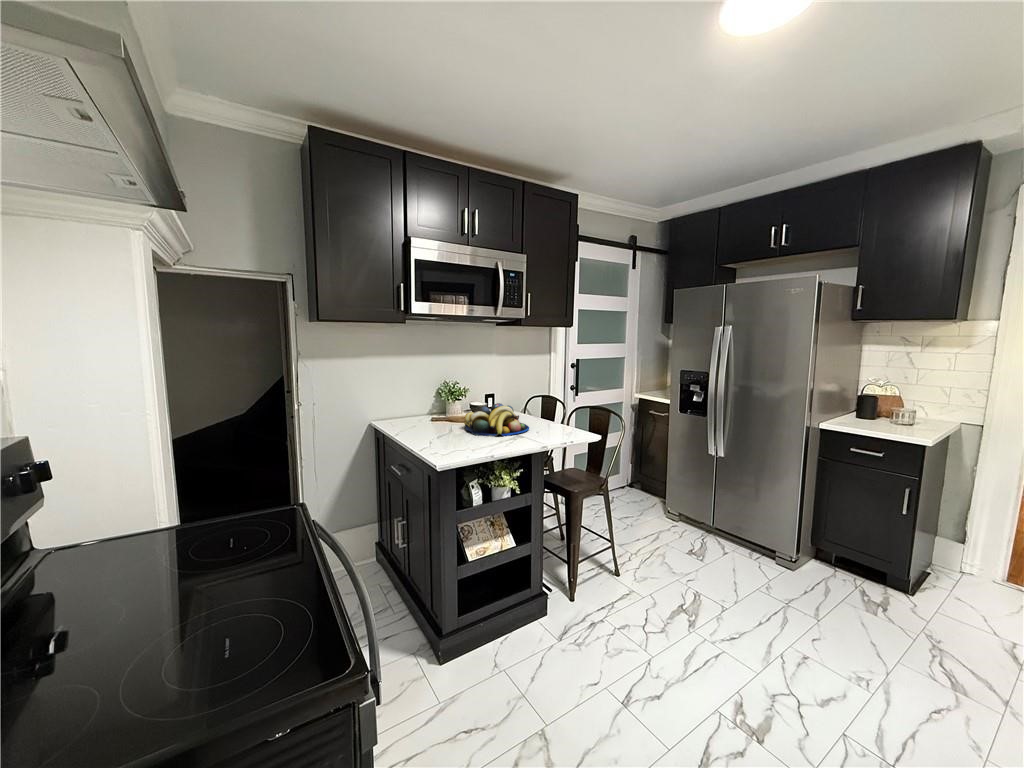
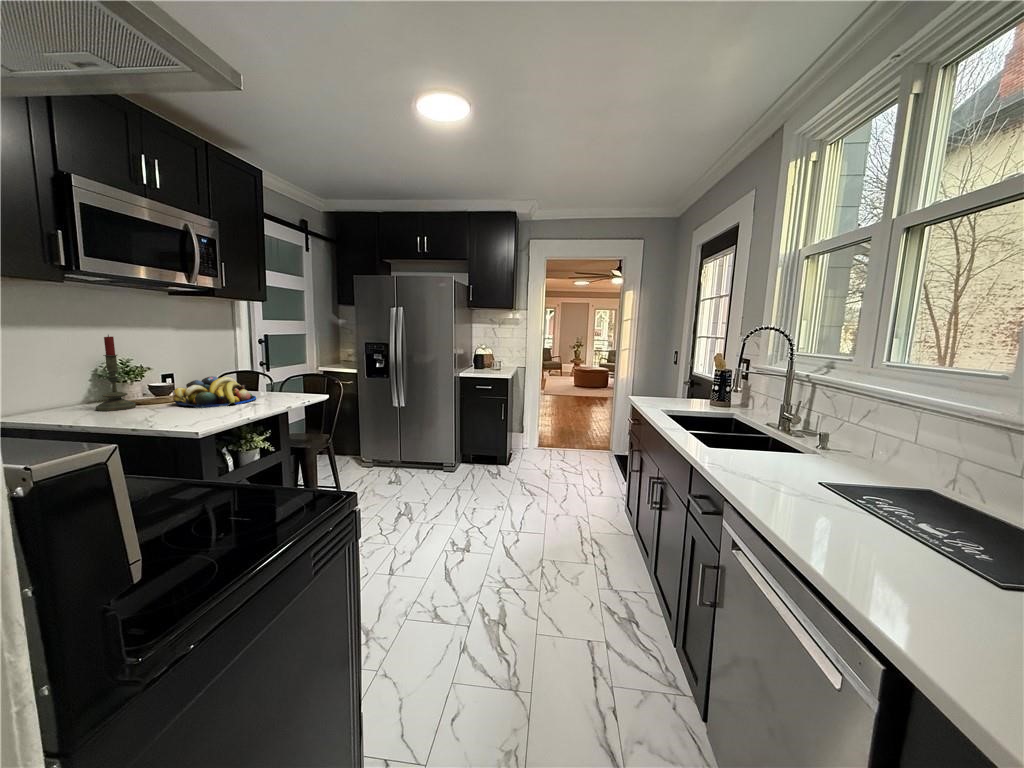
candle: none [420,363,444,427] -> present [96,335,136,411]

